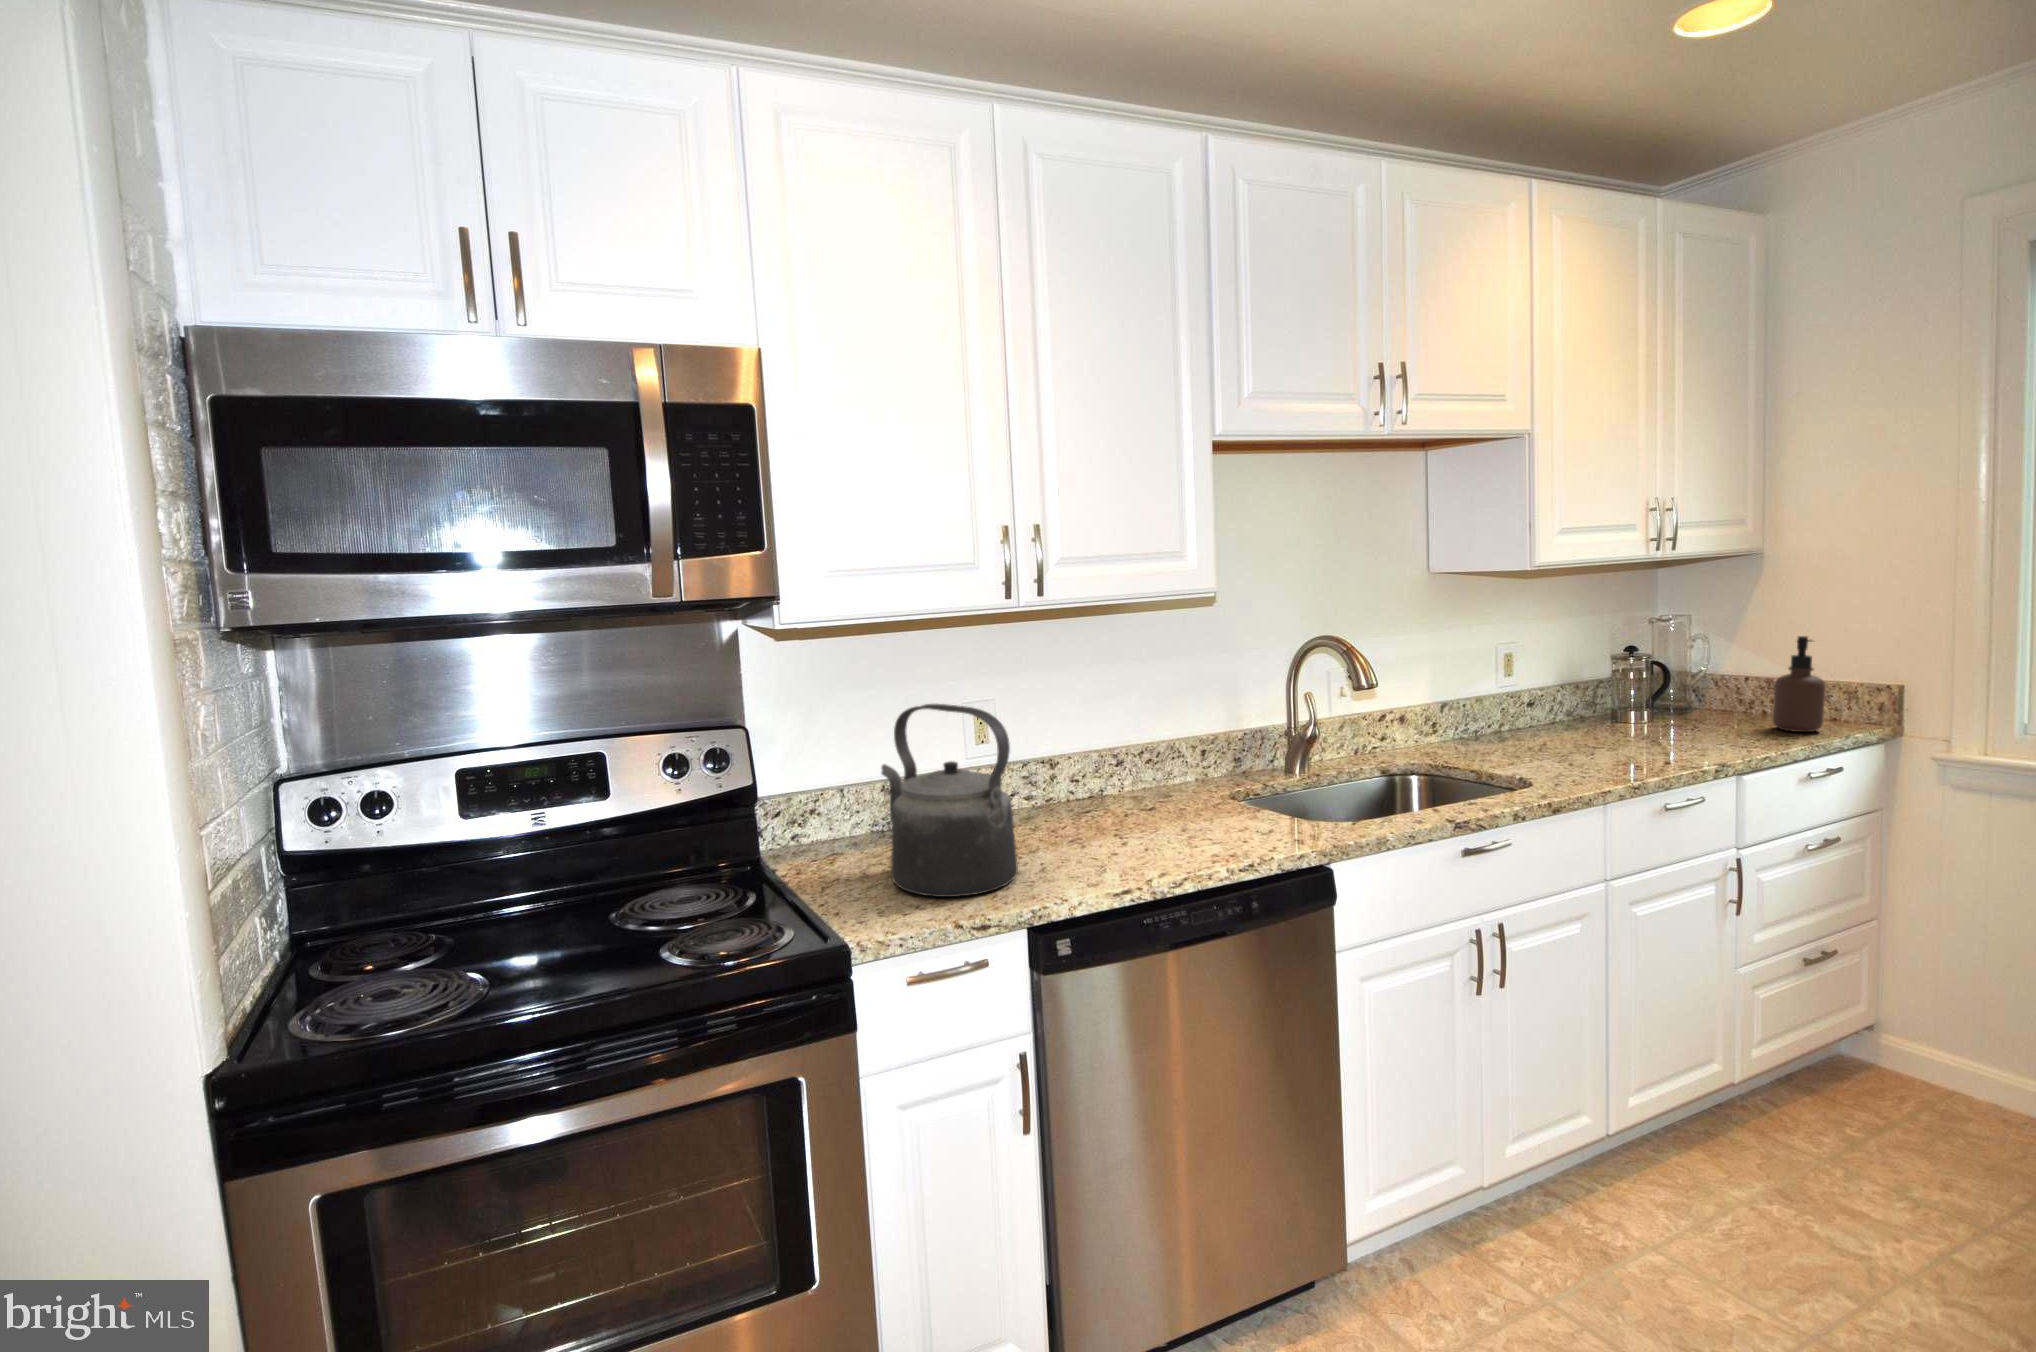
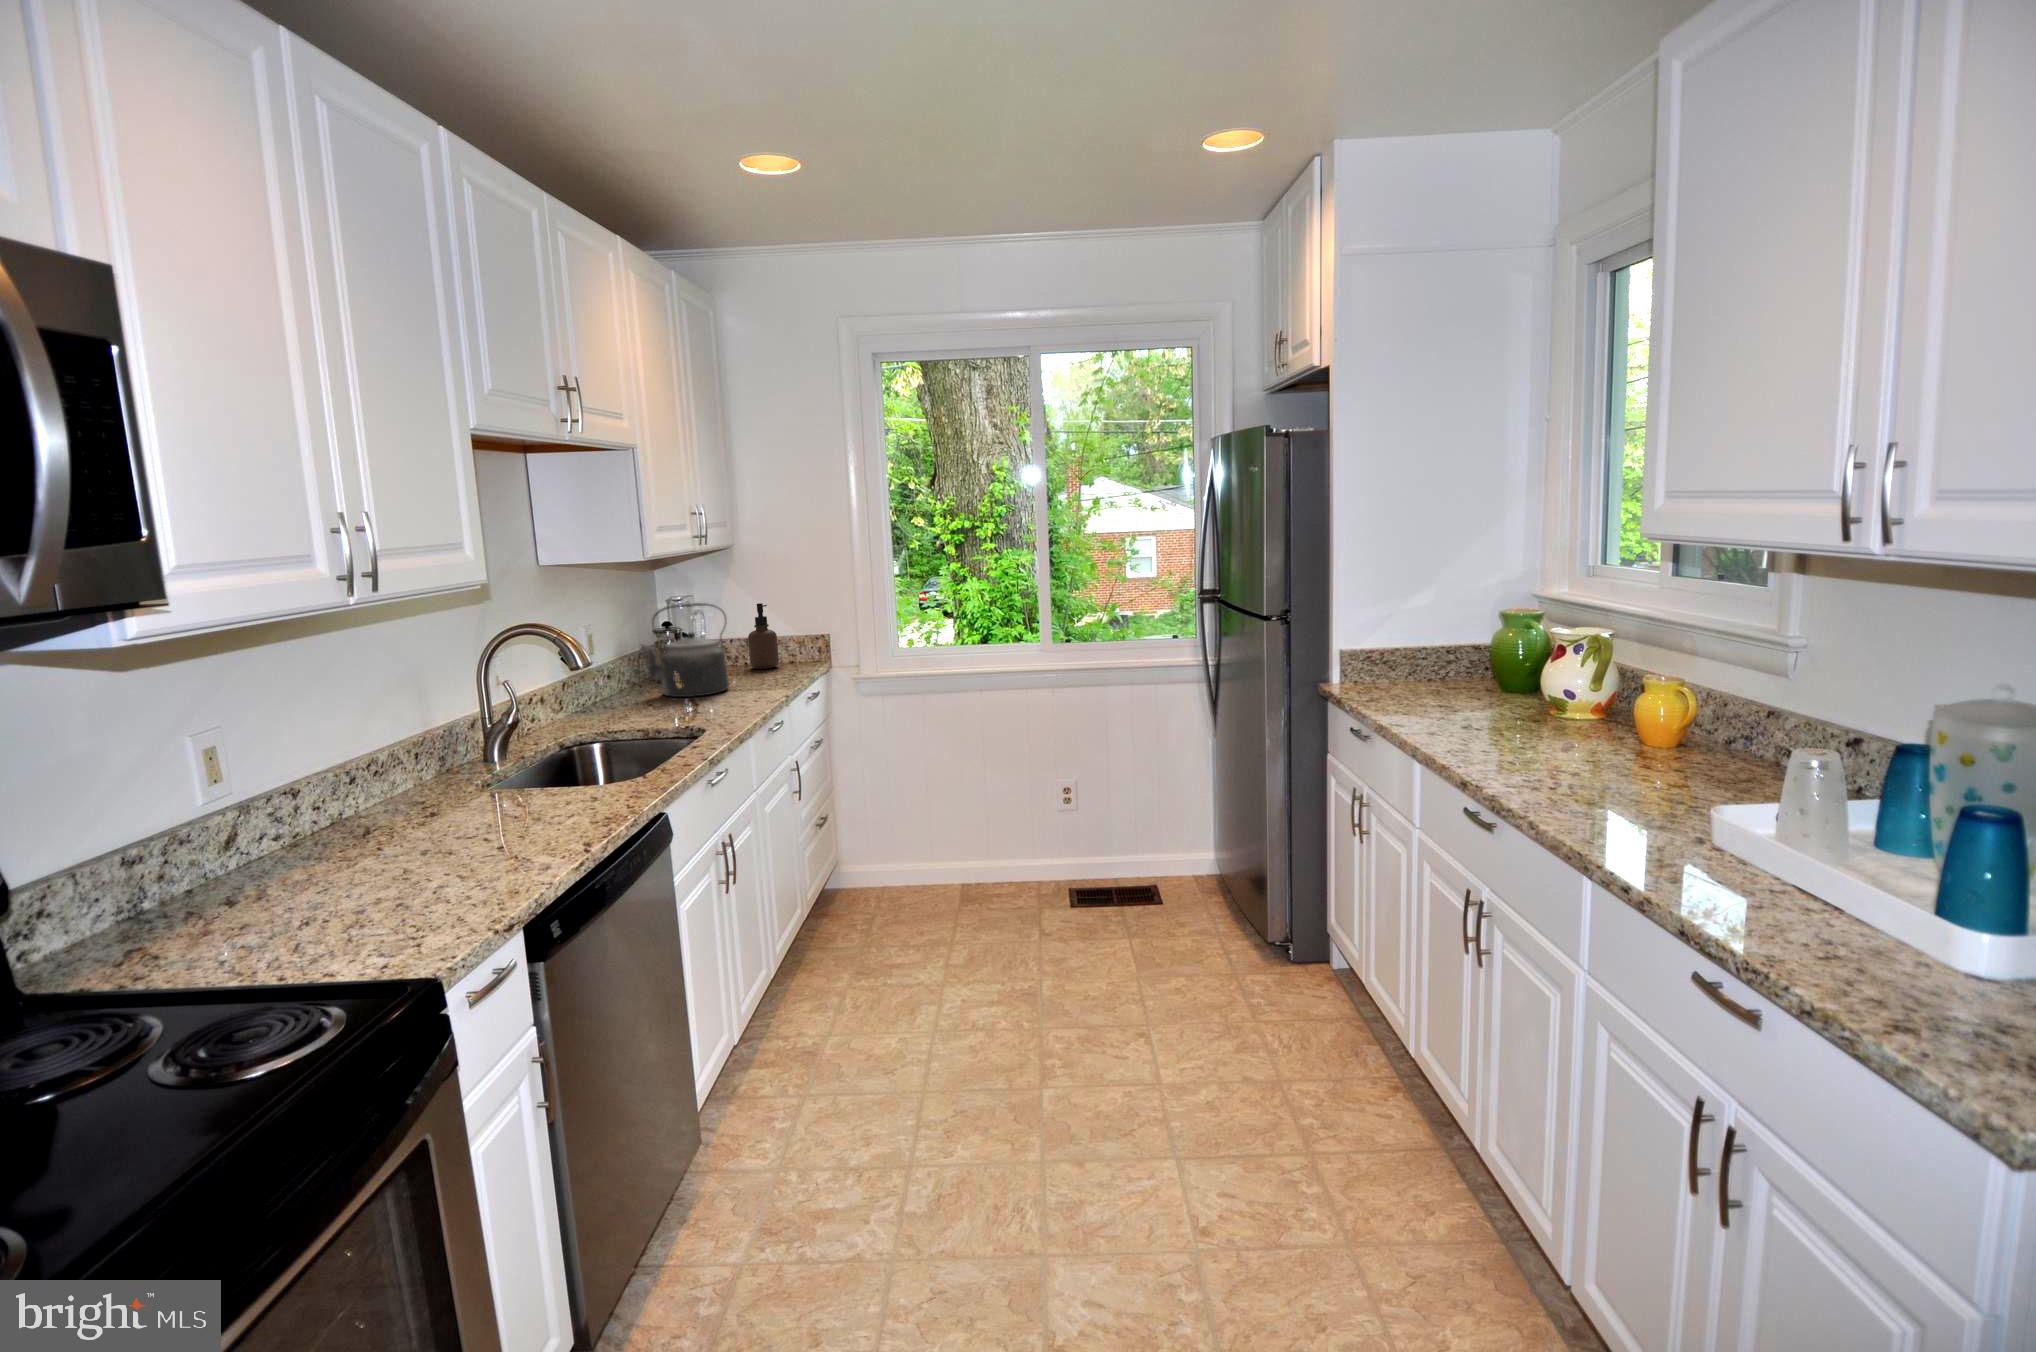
kettle: present [881,704,1018,897] -> present [641,603,729,697]

